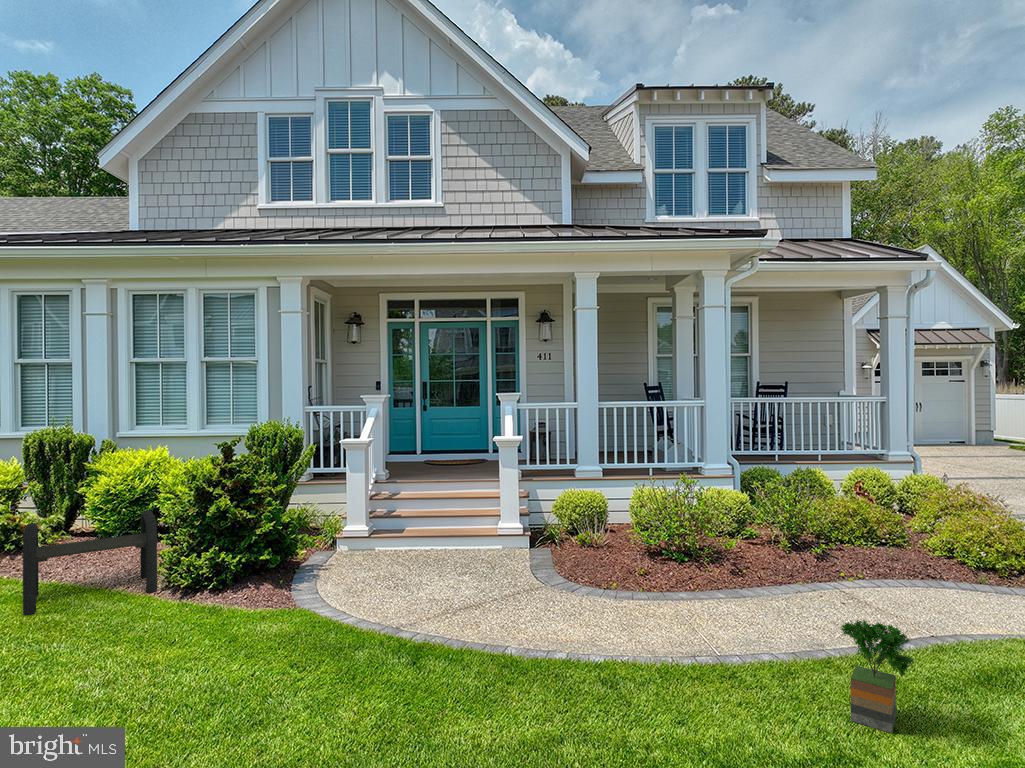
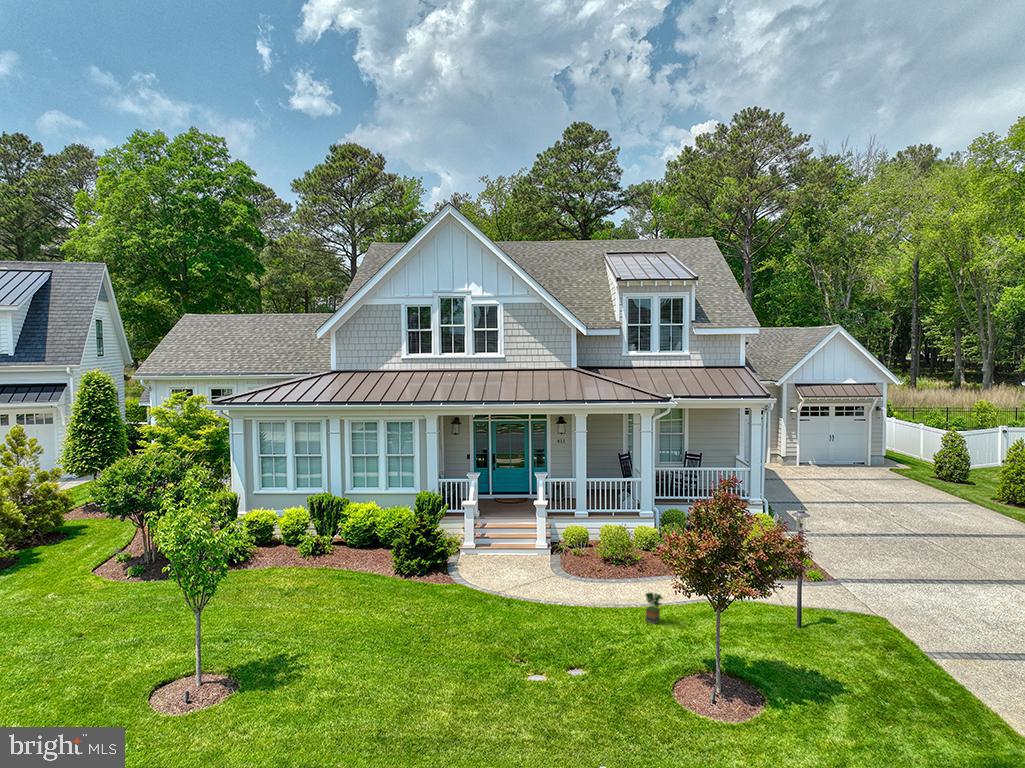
bench: present [23,510,157,616] -> none [354,540,402,582]

